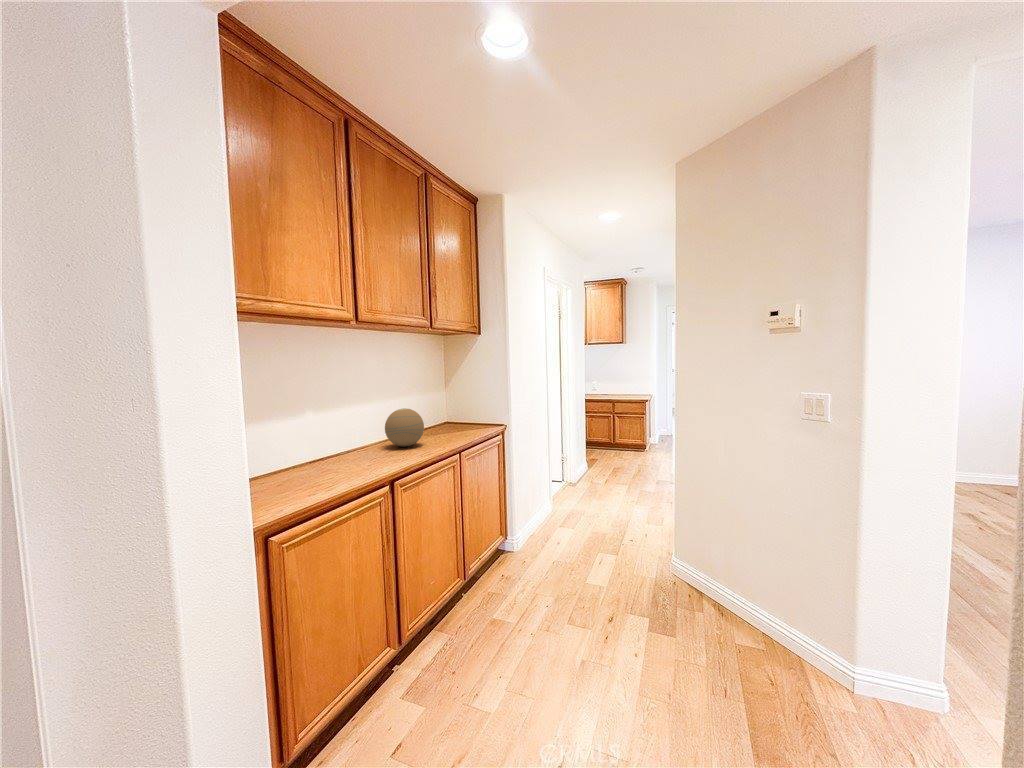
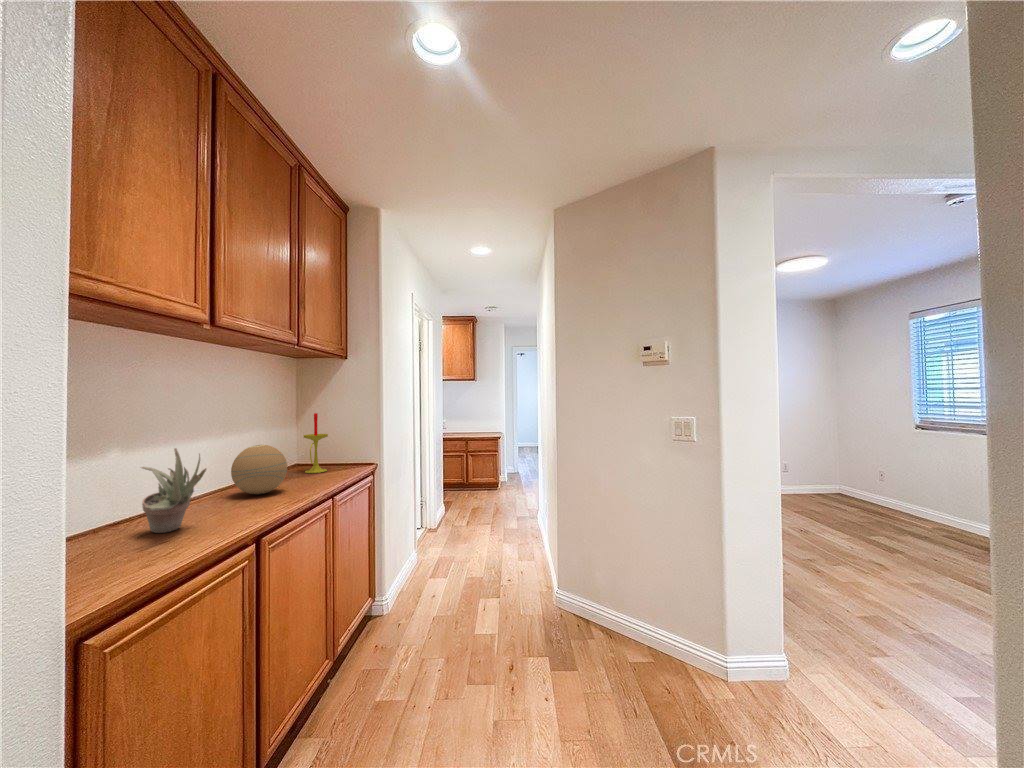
candle: none [445,380,464,431] -> present [303,413,328,473]
succulent plant: none [311,413,355,472] -> present [141,448,206,533]

